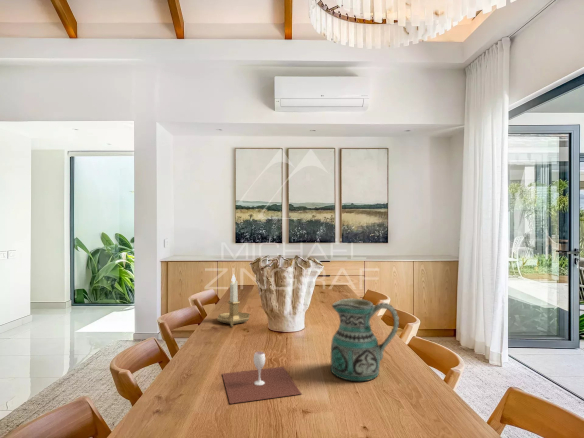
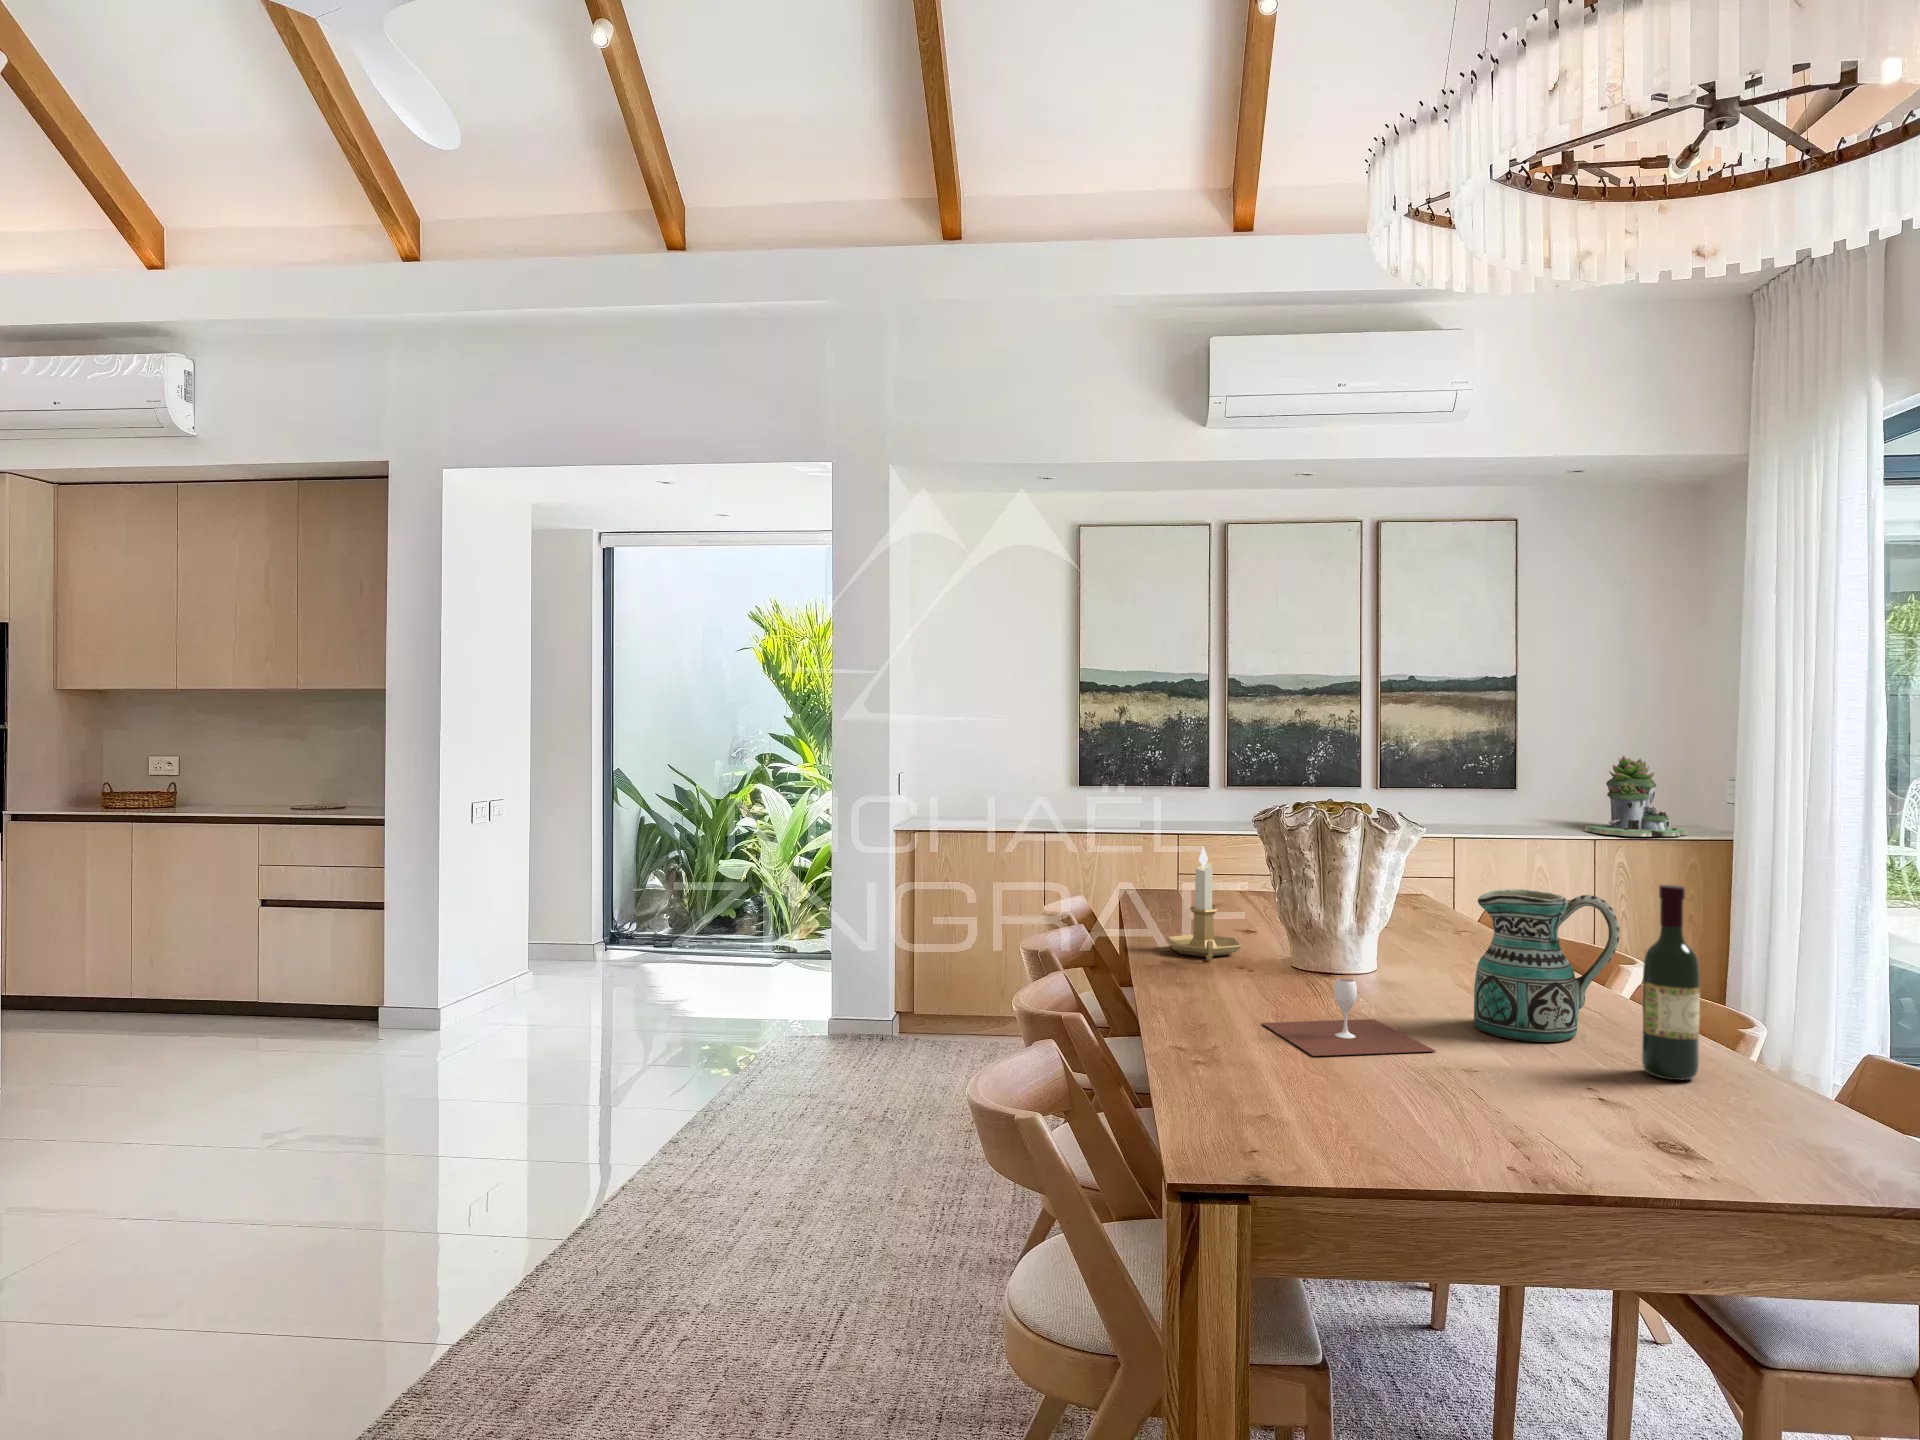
succulent planter: none [410,231,443,259] -> present [1585,756,1687,837]
wine bottle: none [405,303,434,414] -> present [1642,885,1700,1080]

